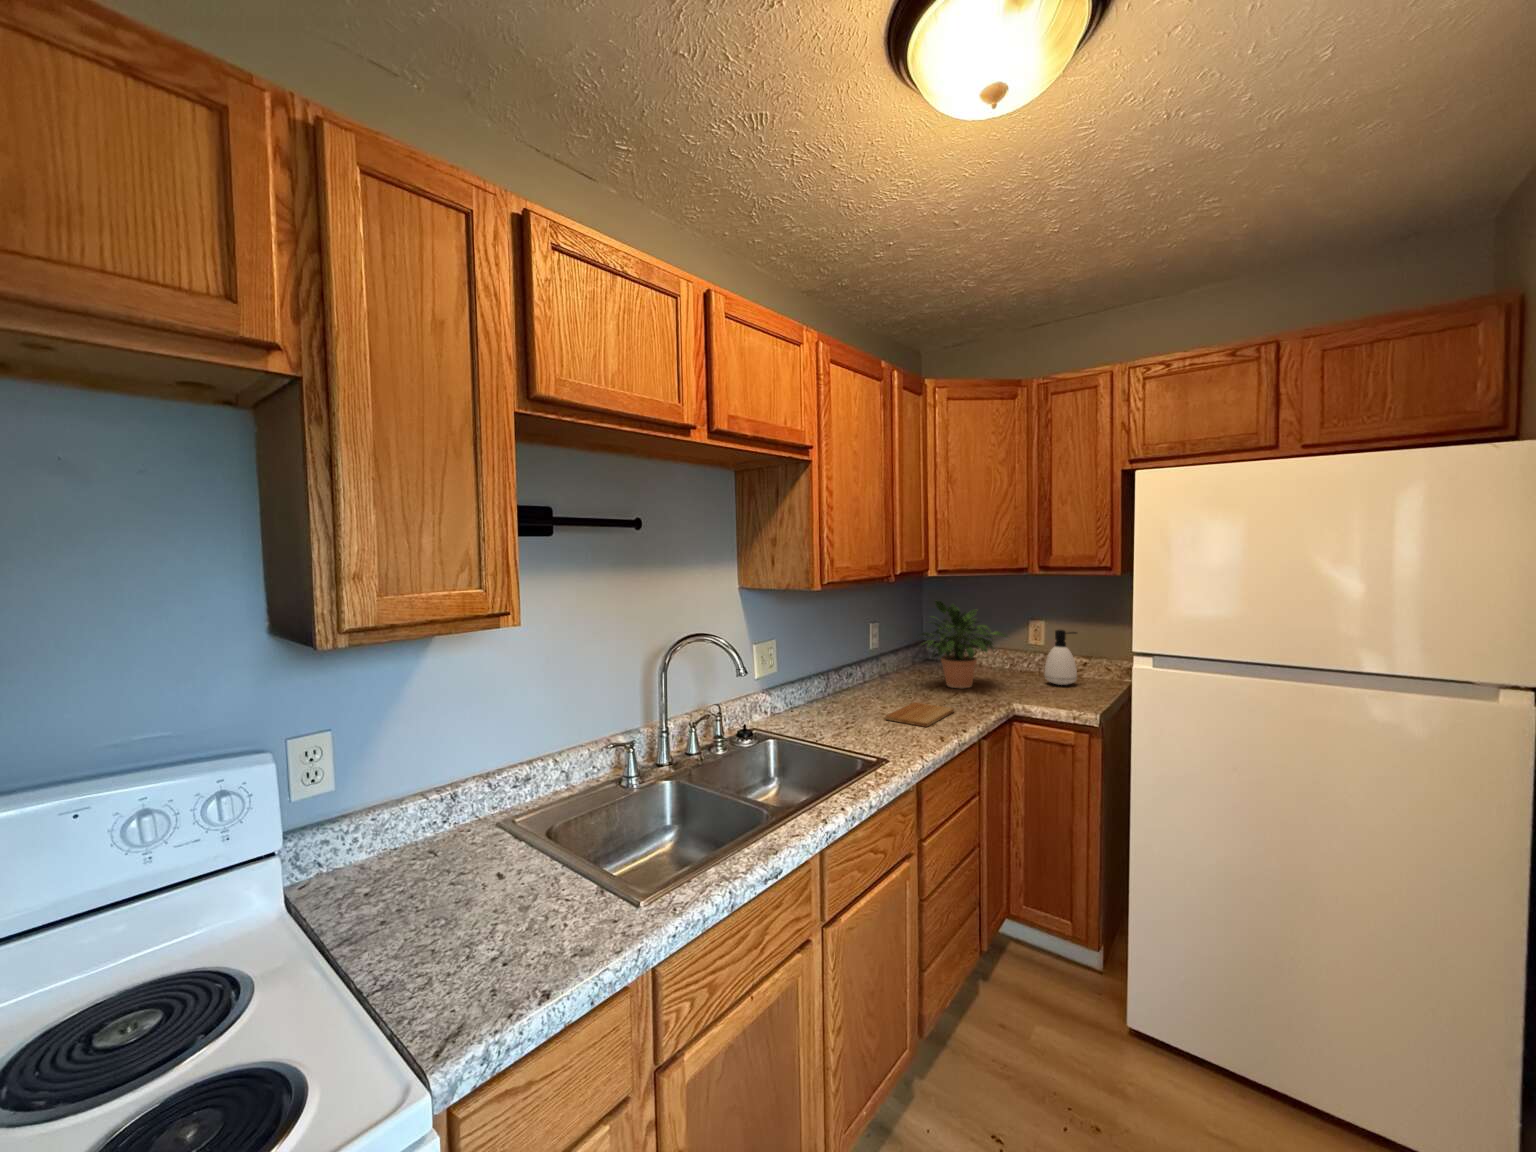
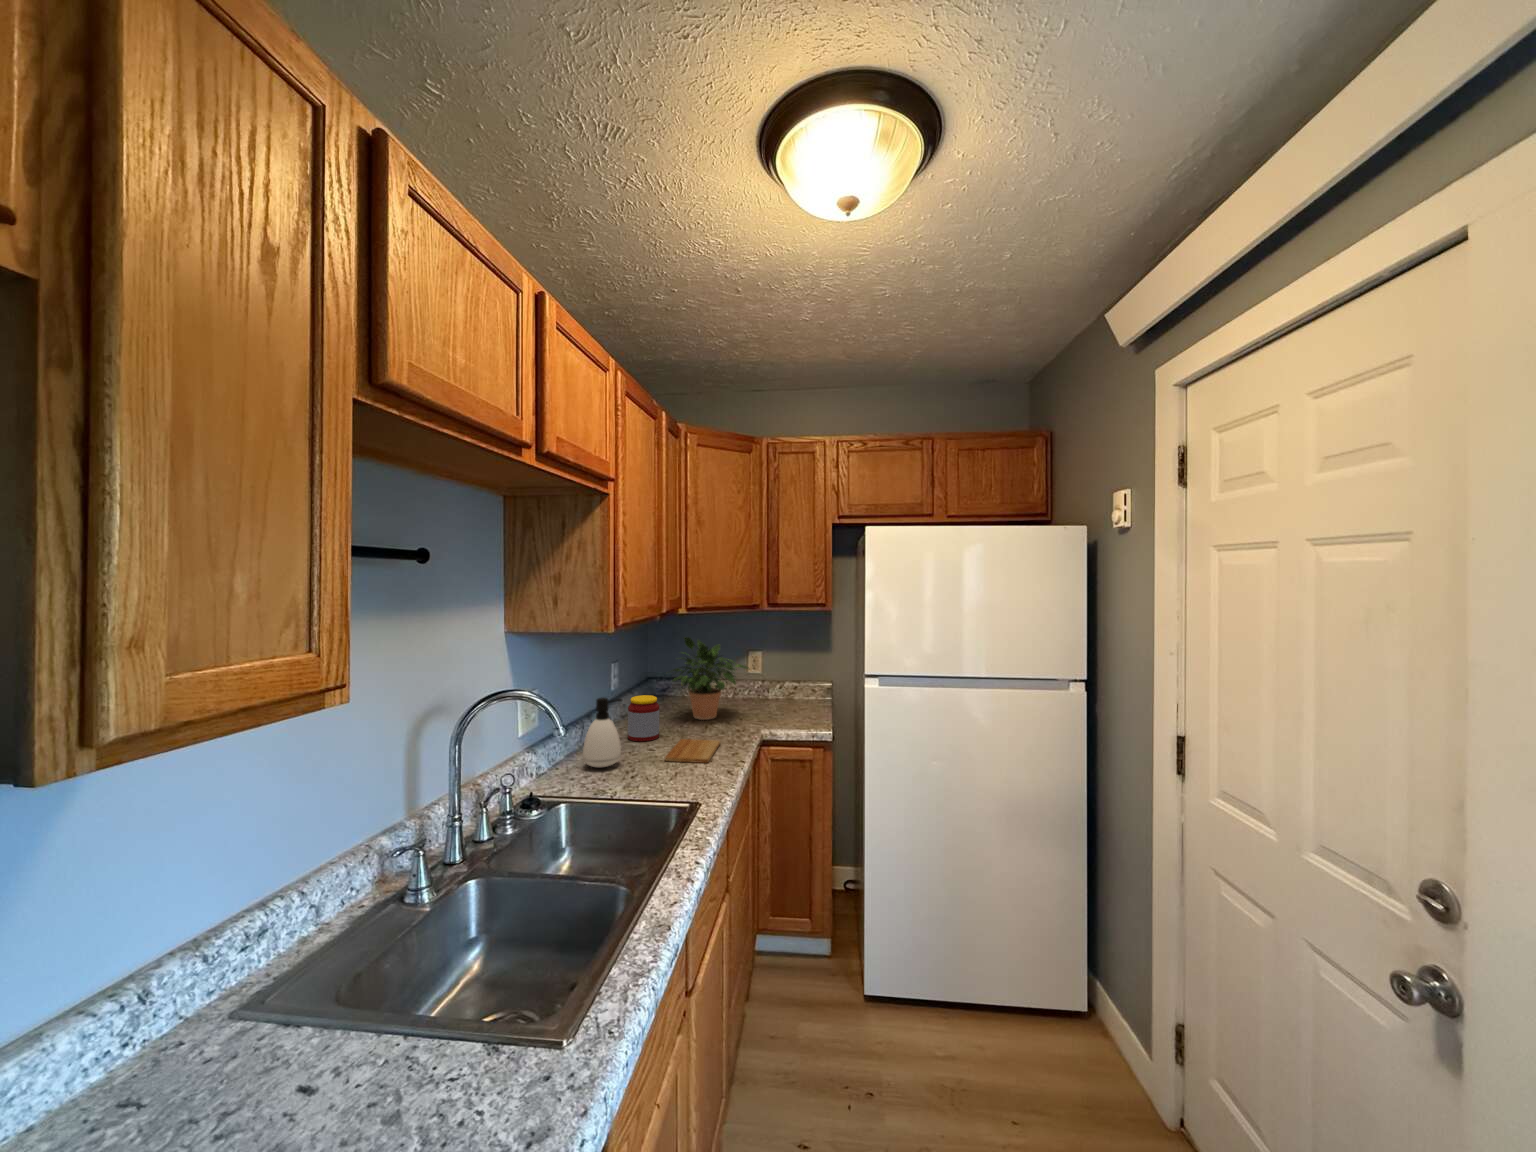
soap dispenser: present [1044,630,1077,685] -> present [583,697,622,767]
jar: none [867,656,898,701] -> present [628,695,660,741]

